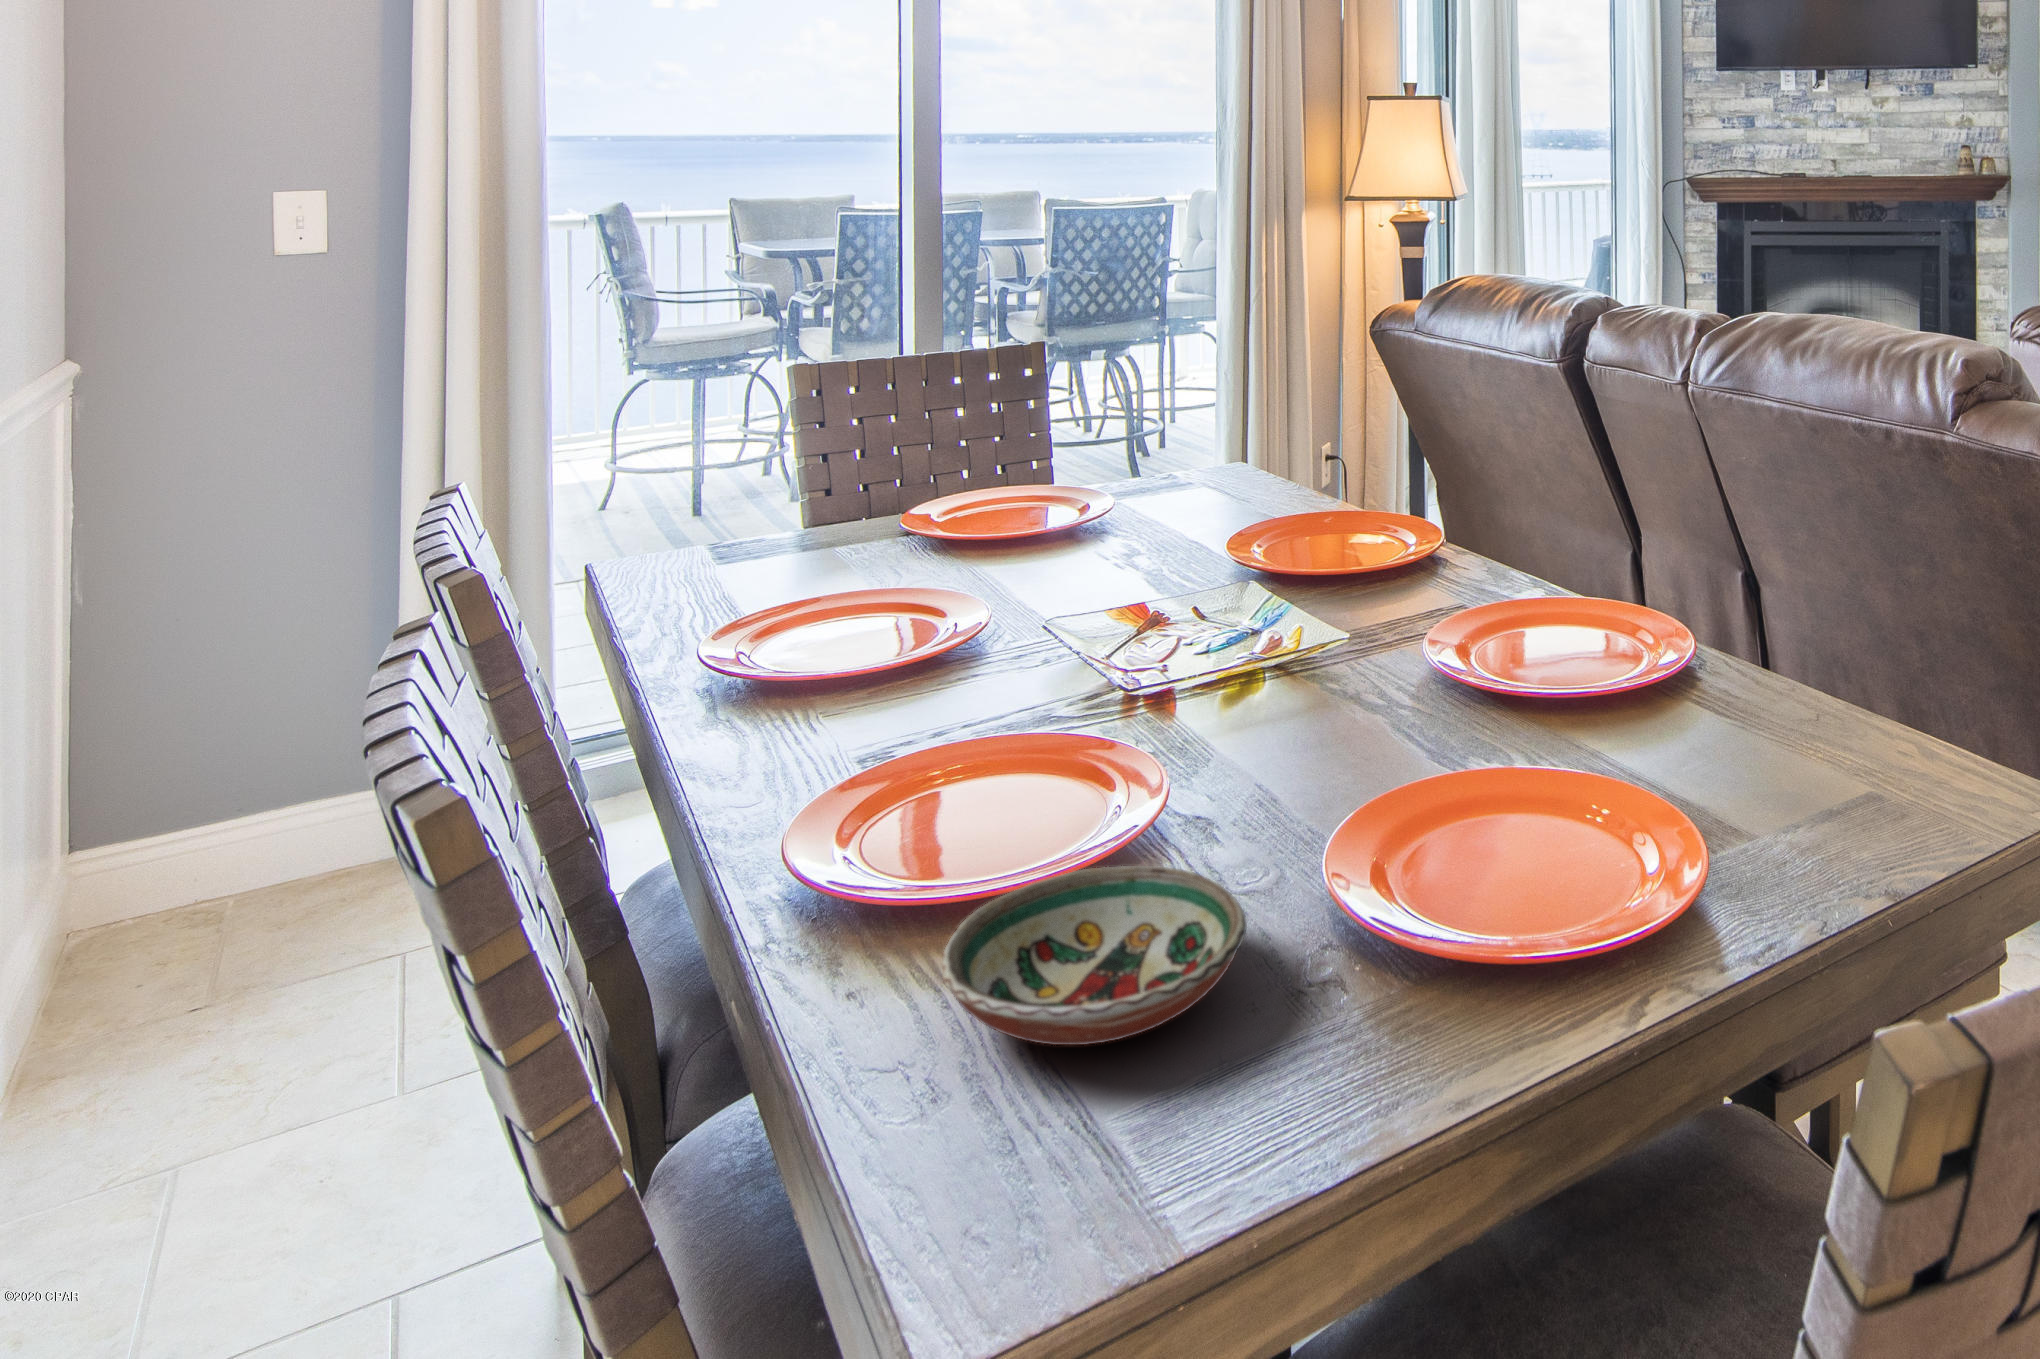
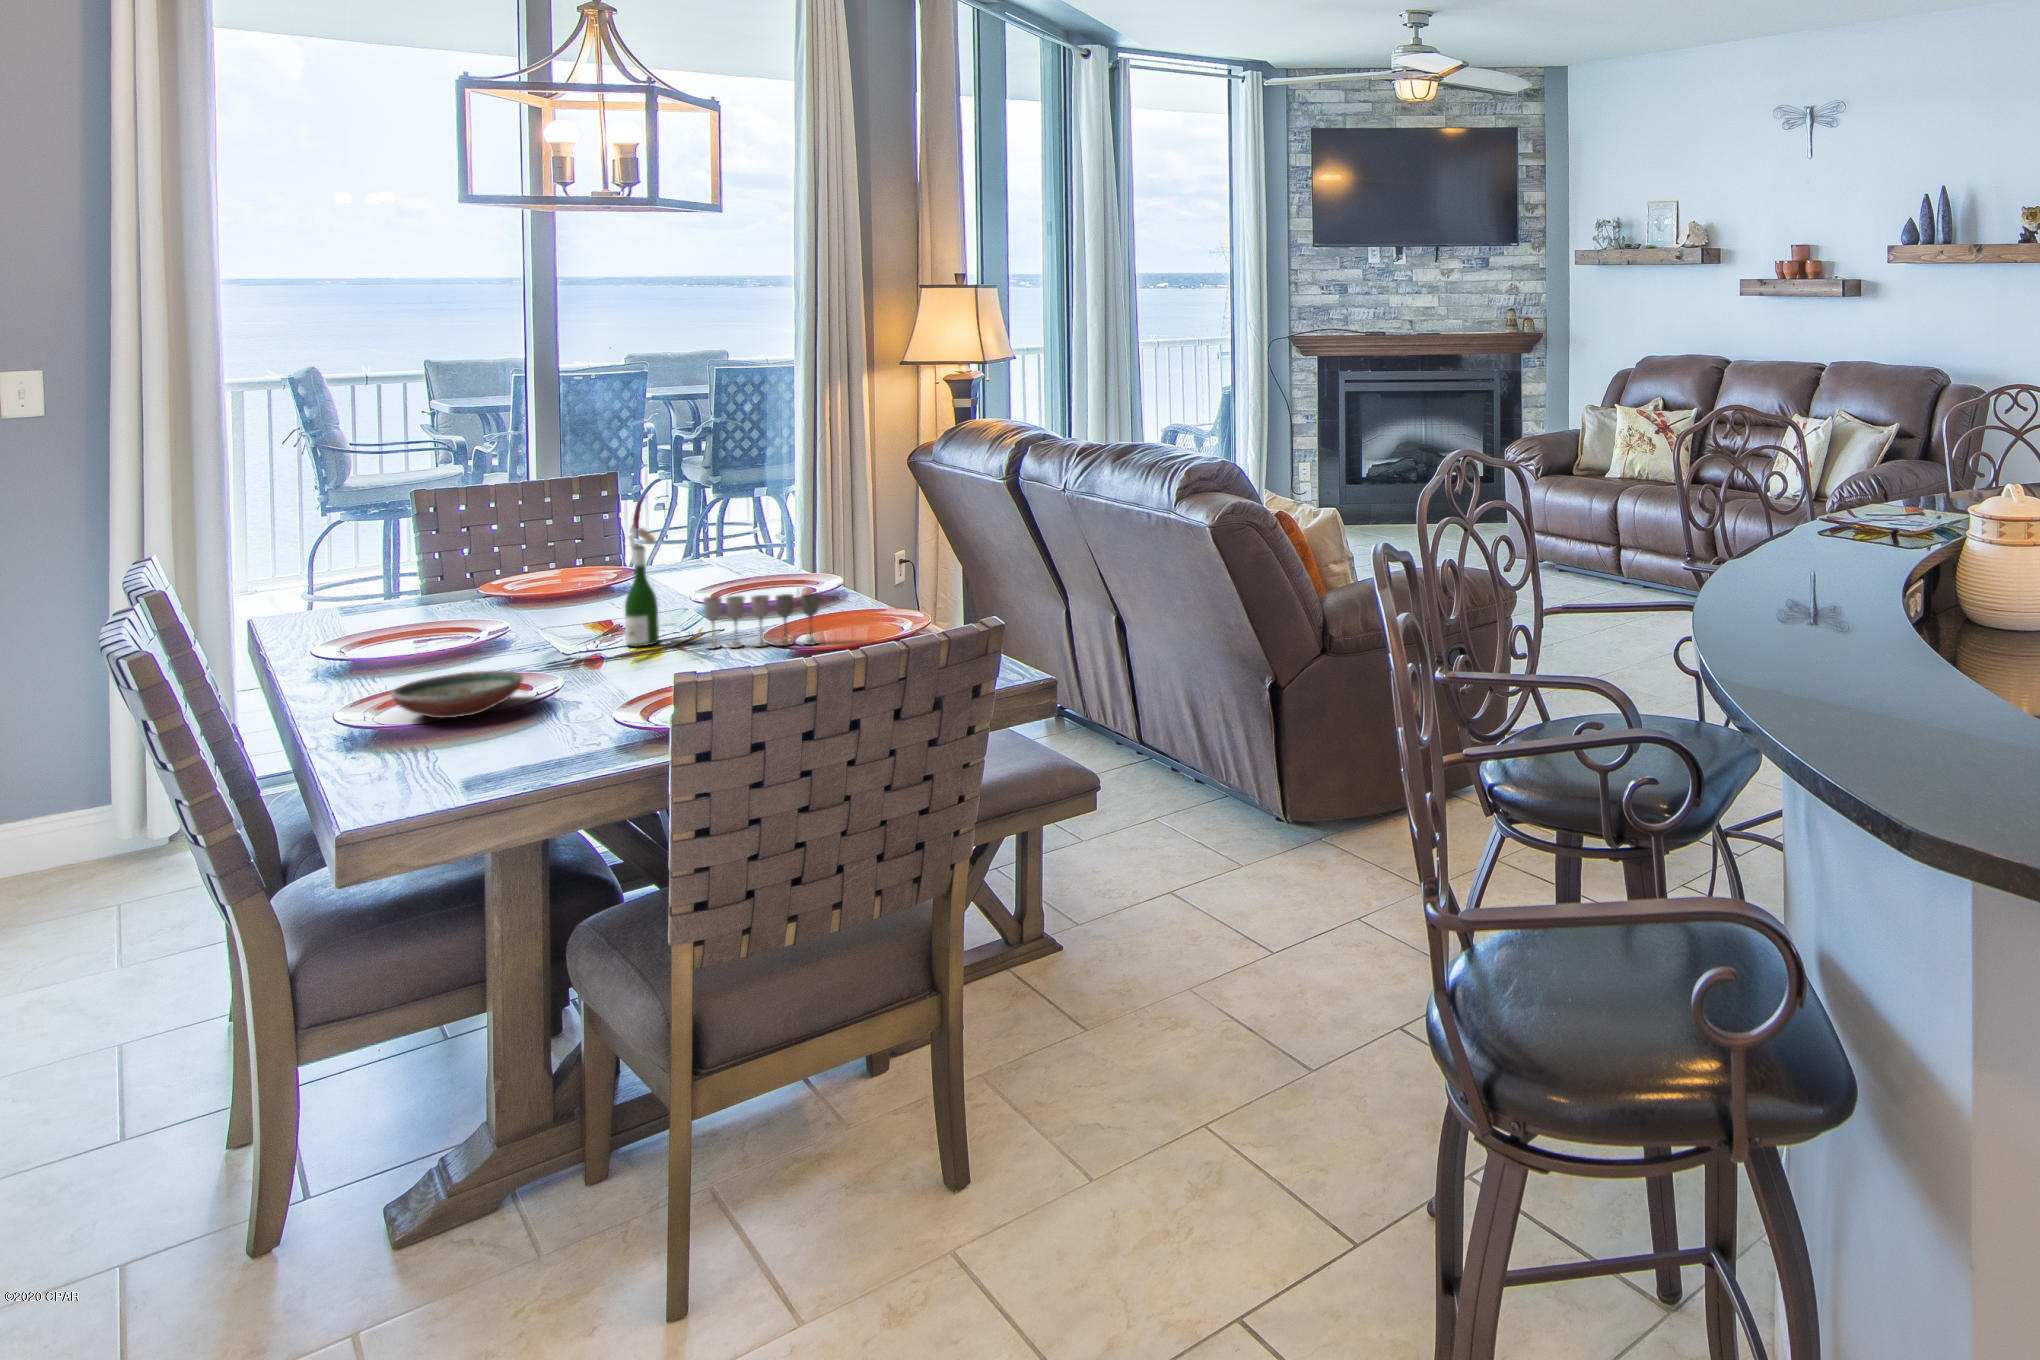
wine bottle: none [1296,410,1389,735] -> present [625,497,670,647]
wine glass: none [1474,630,1716,749] -> present [703,593,819,649]

